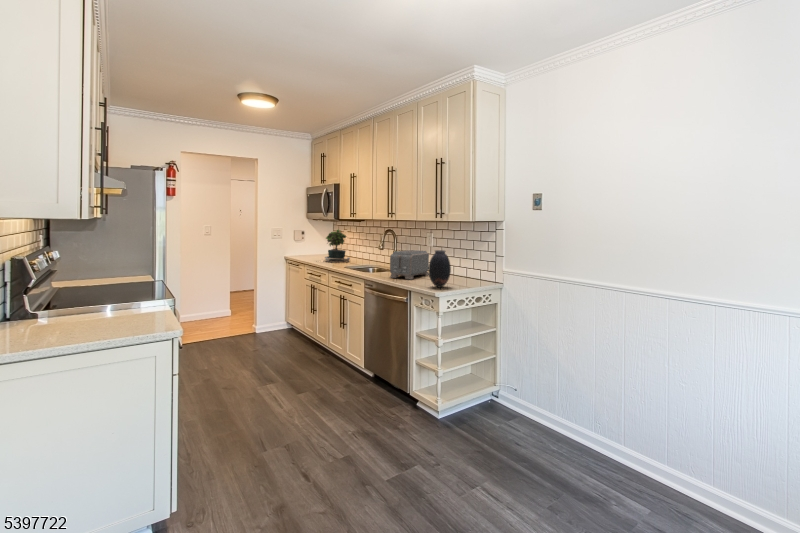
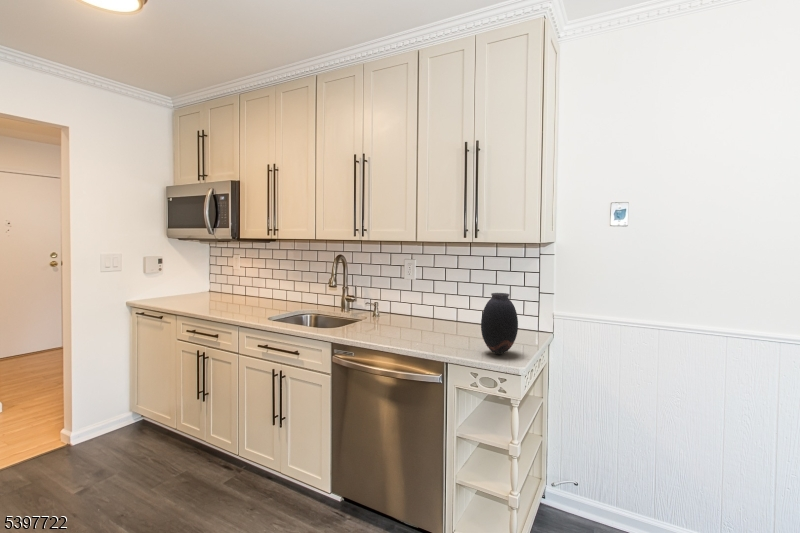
potted plant: present [325,230,350,262] -> none [199,254,257,309]
toaster: present [390,250,429,279] -> none [382,288,427,339]

